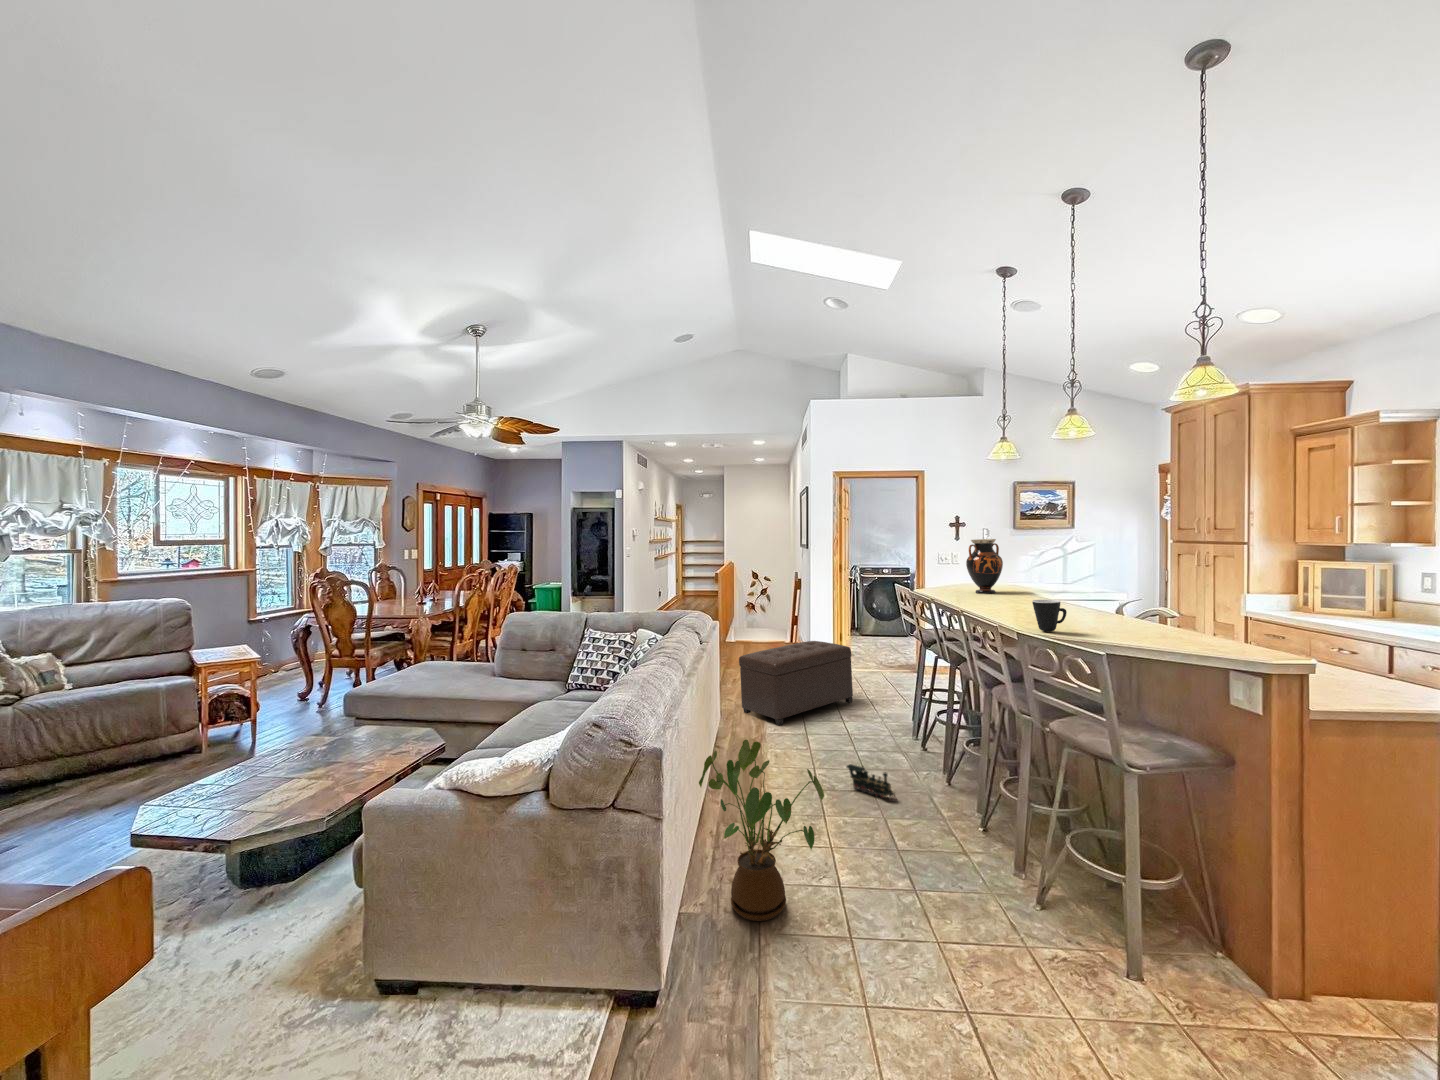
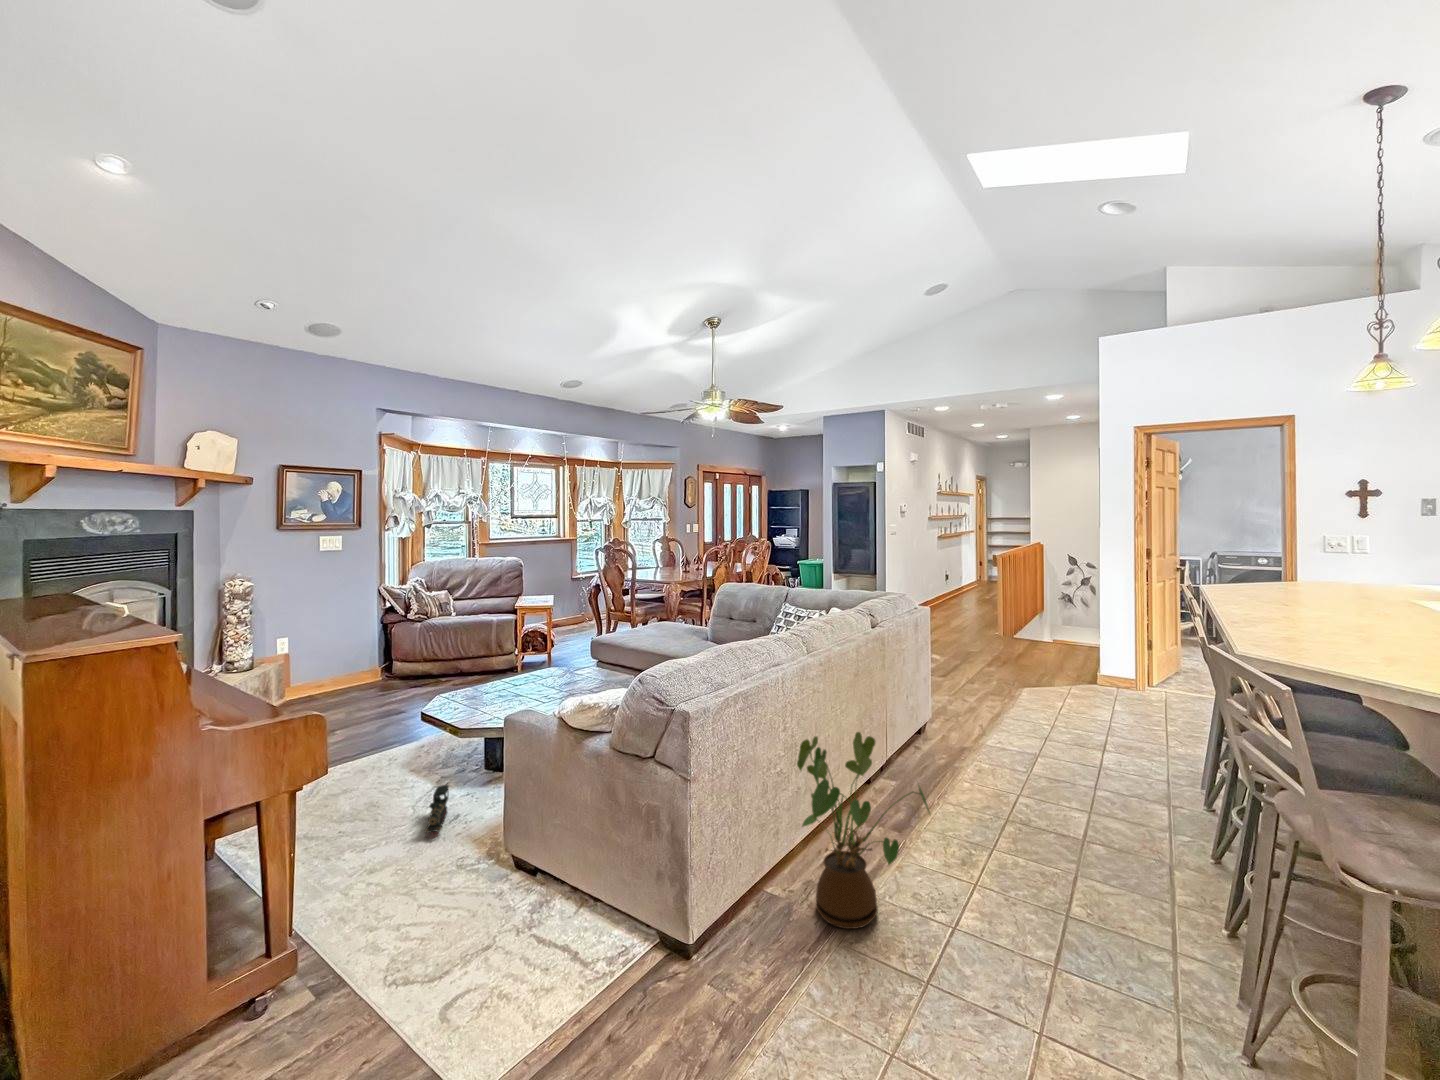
vase: present [966,539,1003,594] -> none [1306,513,1379,598]
mug: present [1032,600,1067,632] -> none [1281,601,1347,651]
ottoman: present [739,641,853,726] -> none [966,645,1132,740]
toy train: present [846,764,895,800] -> present [425,785,449,840]

